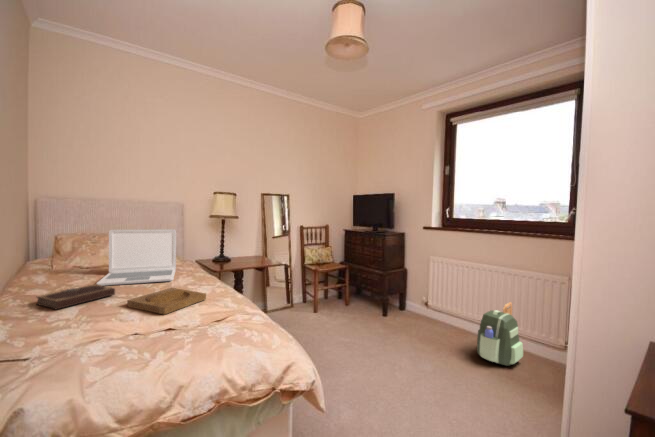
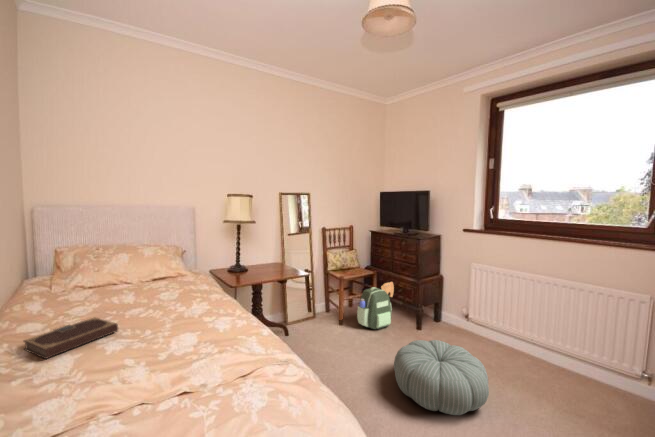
laptop: present [97,229,176,286] -> none [99,244,189,316]
tray: present [127,288,206,314] -> none [131,320,225,366]
backpack: present [477,302,523,366] -> present [357,282,394,329]
pouf: none [356,320,434,377] -> present [394,340,489,415]

